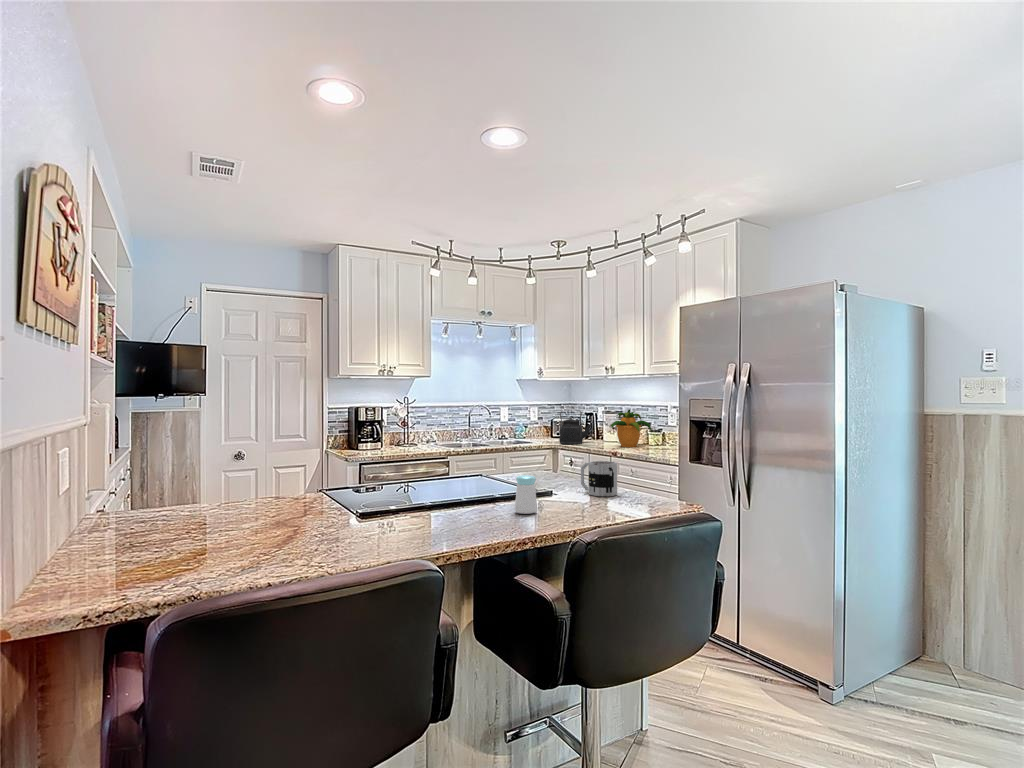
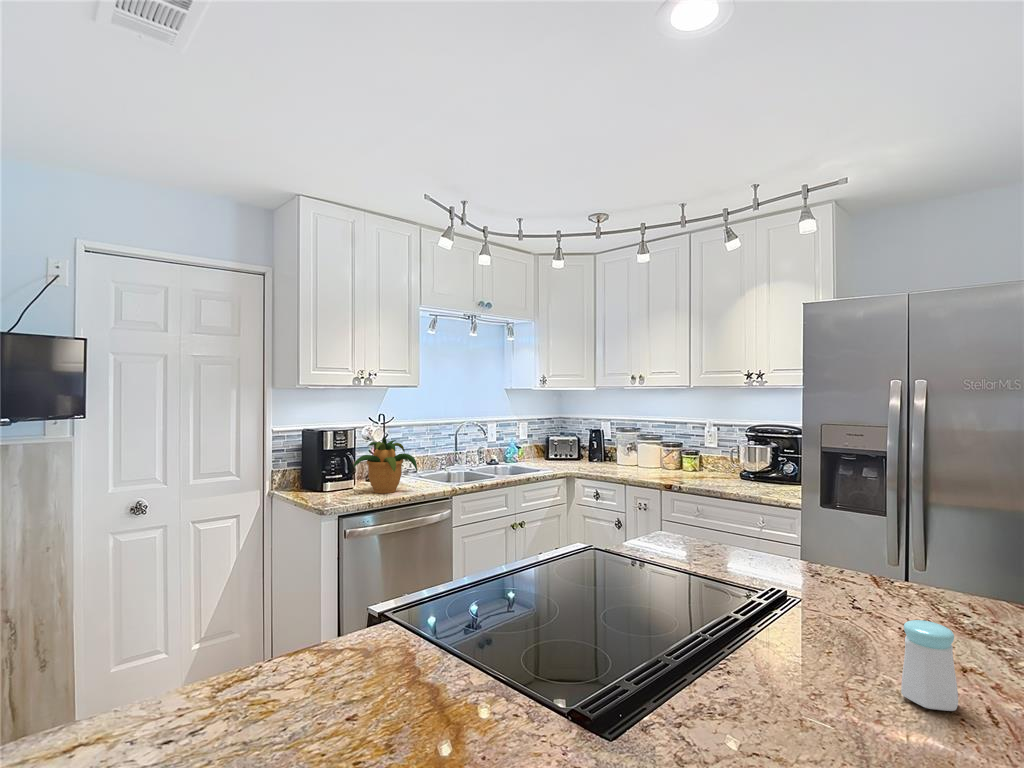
potted plant: present [610,410,652,447] -> present [354,438,417,493]
kettle: present [559,411,592,444] -> none [571,429,609,471]
mug: present [581,461,617,496] -> none [849,548,929,616]

